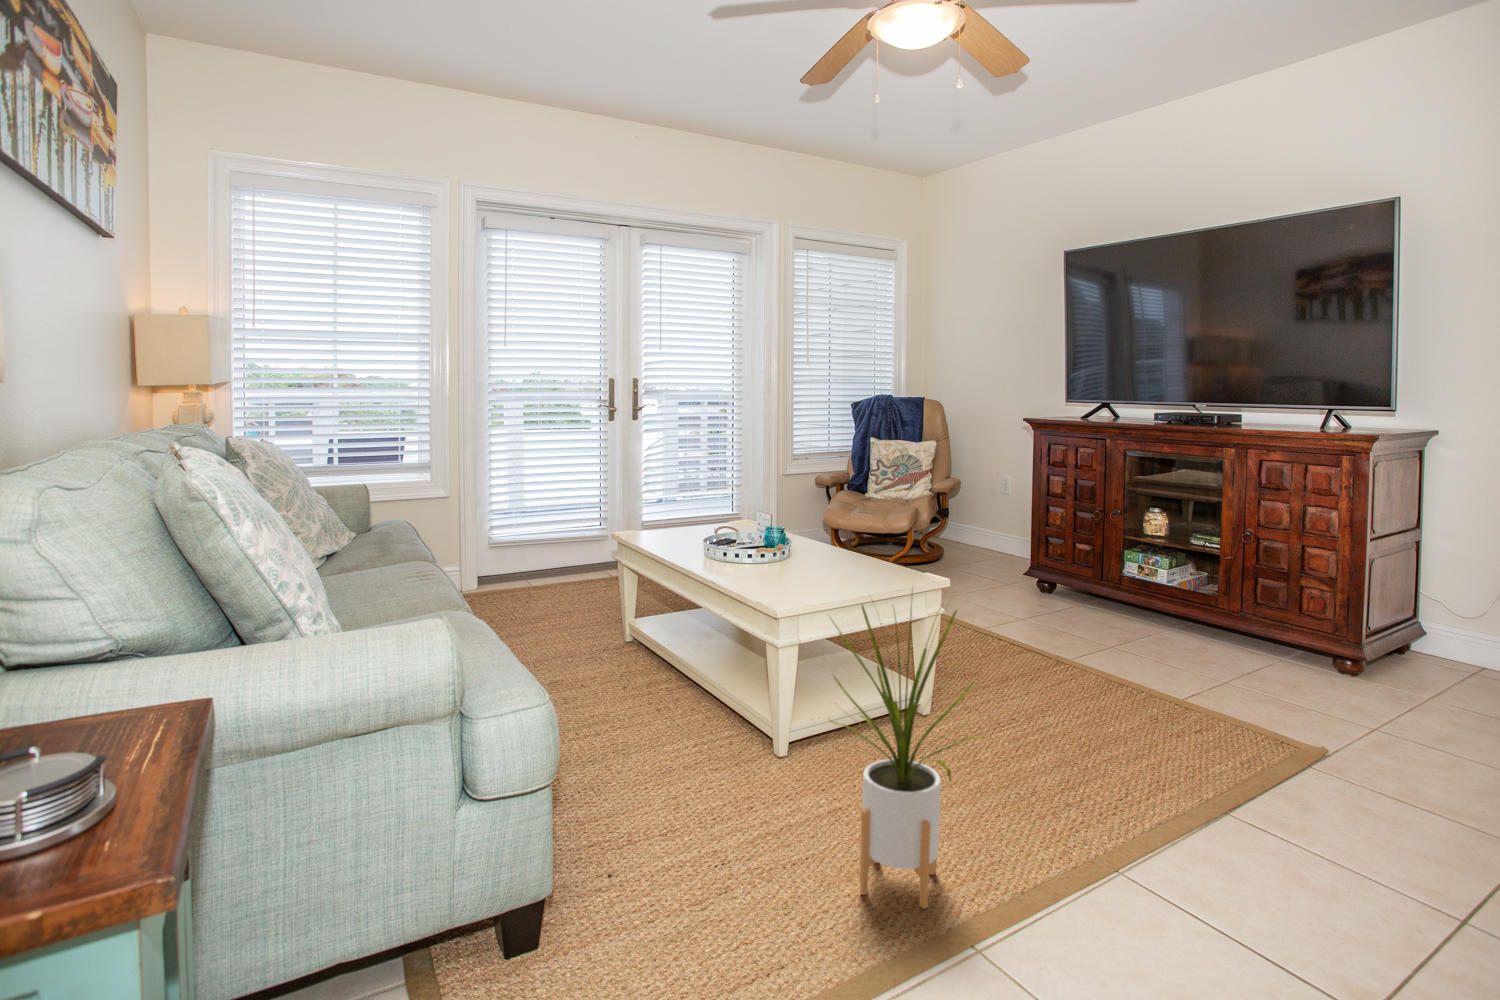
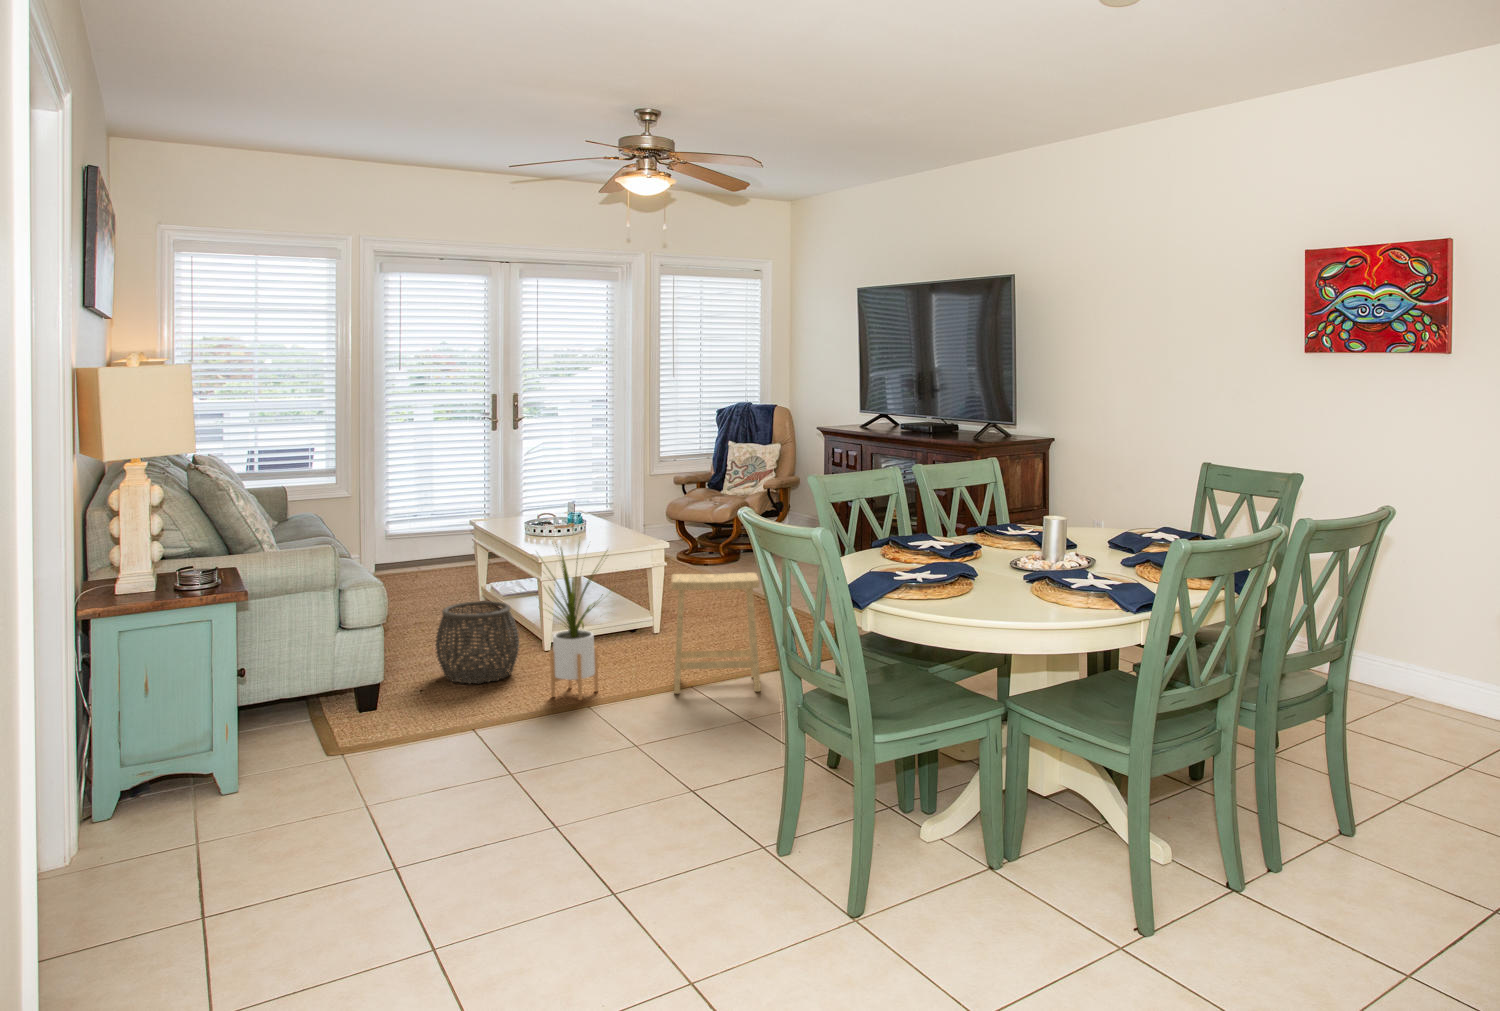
footstool: none [1039,648,1247,884] -> present [671,573,761,694]
woven basket: none [621,686,764,850] -> present [435,601,519,684]

